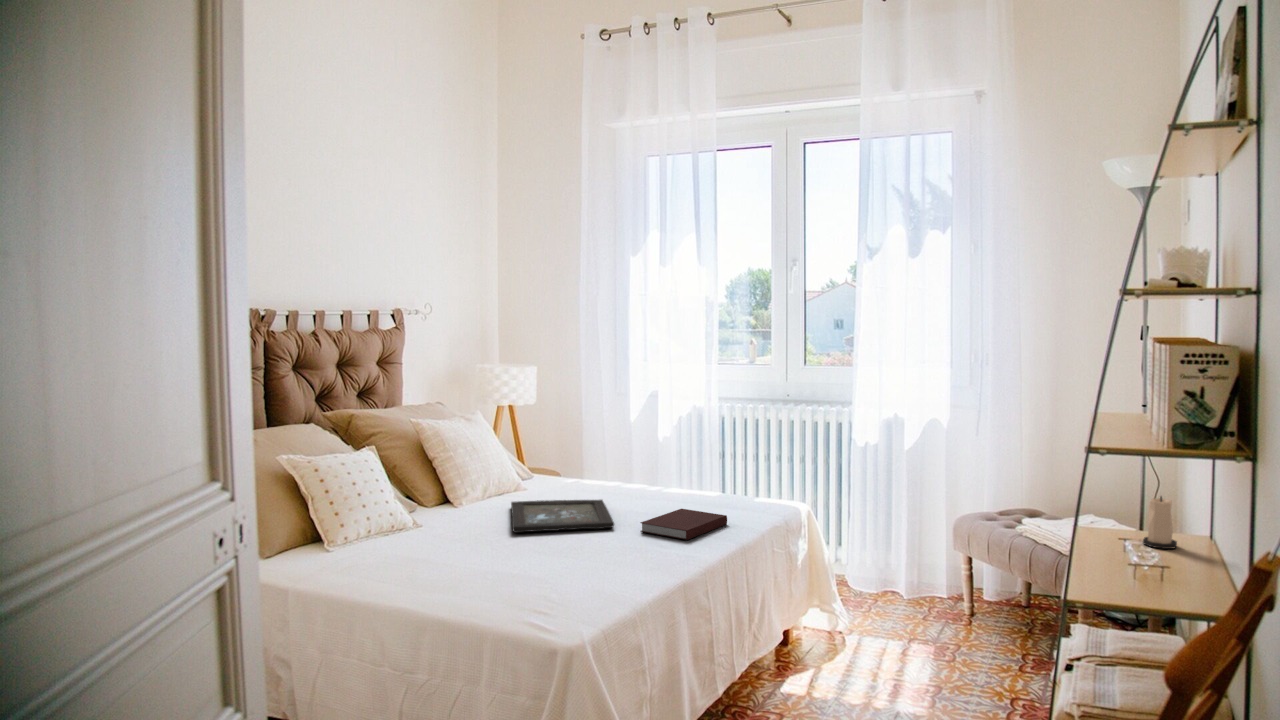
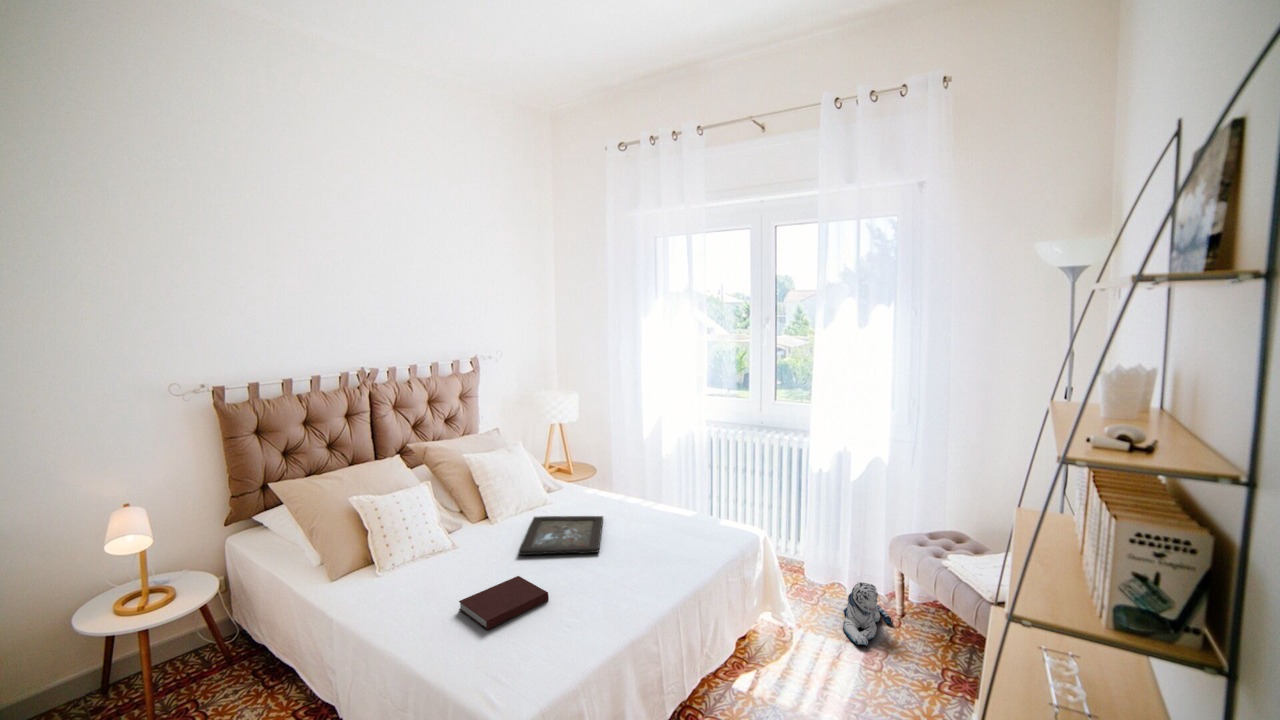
candle: present [1143,496,1177,549] -> none [1065,624,1105,683]
notebook: present [641,509,727,540] -> present [459,576,549,630]
plush toy: none [902,571,962,642] -> present [843,582,892,645]

